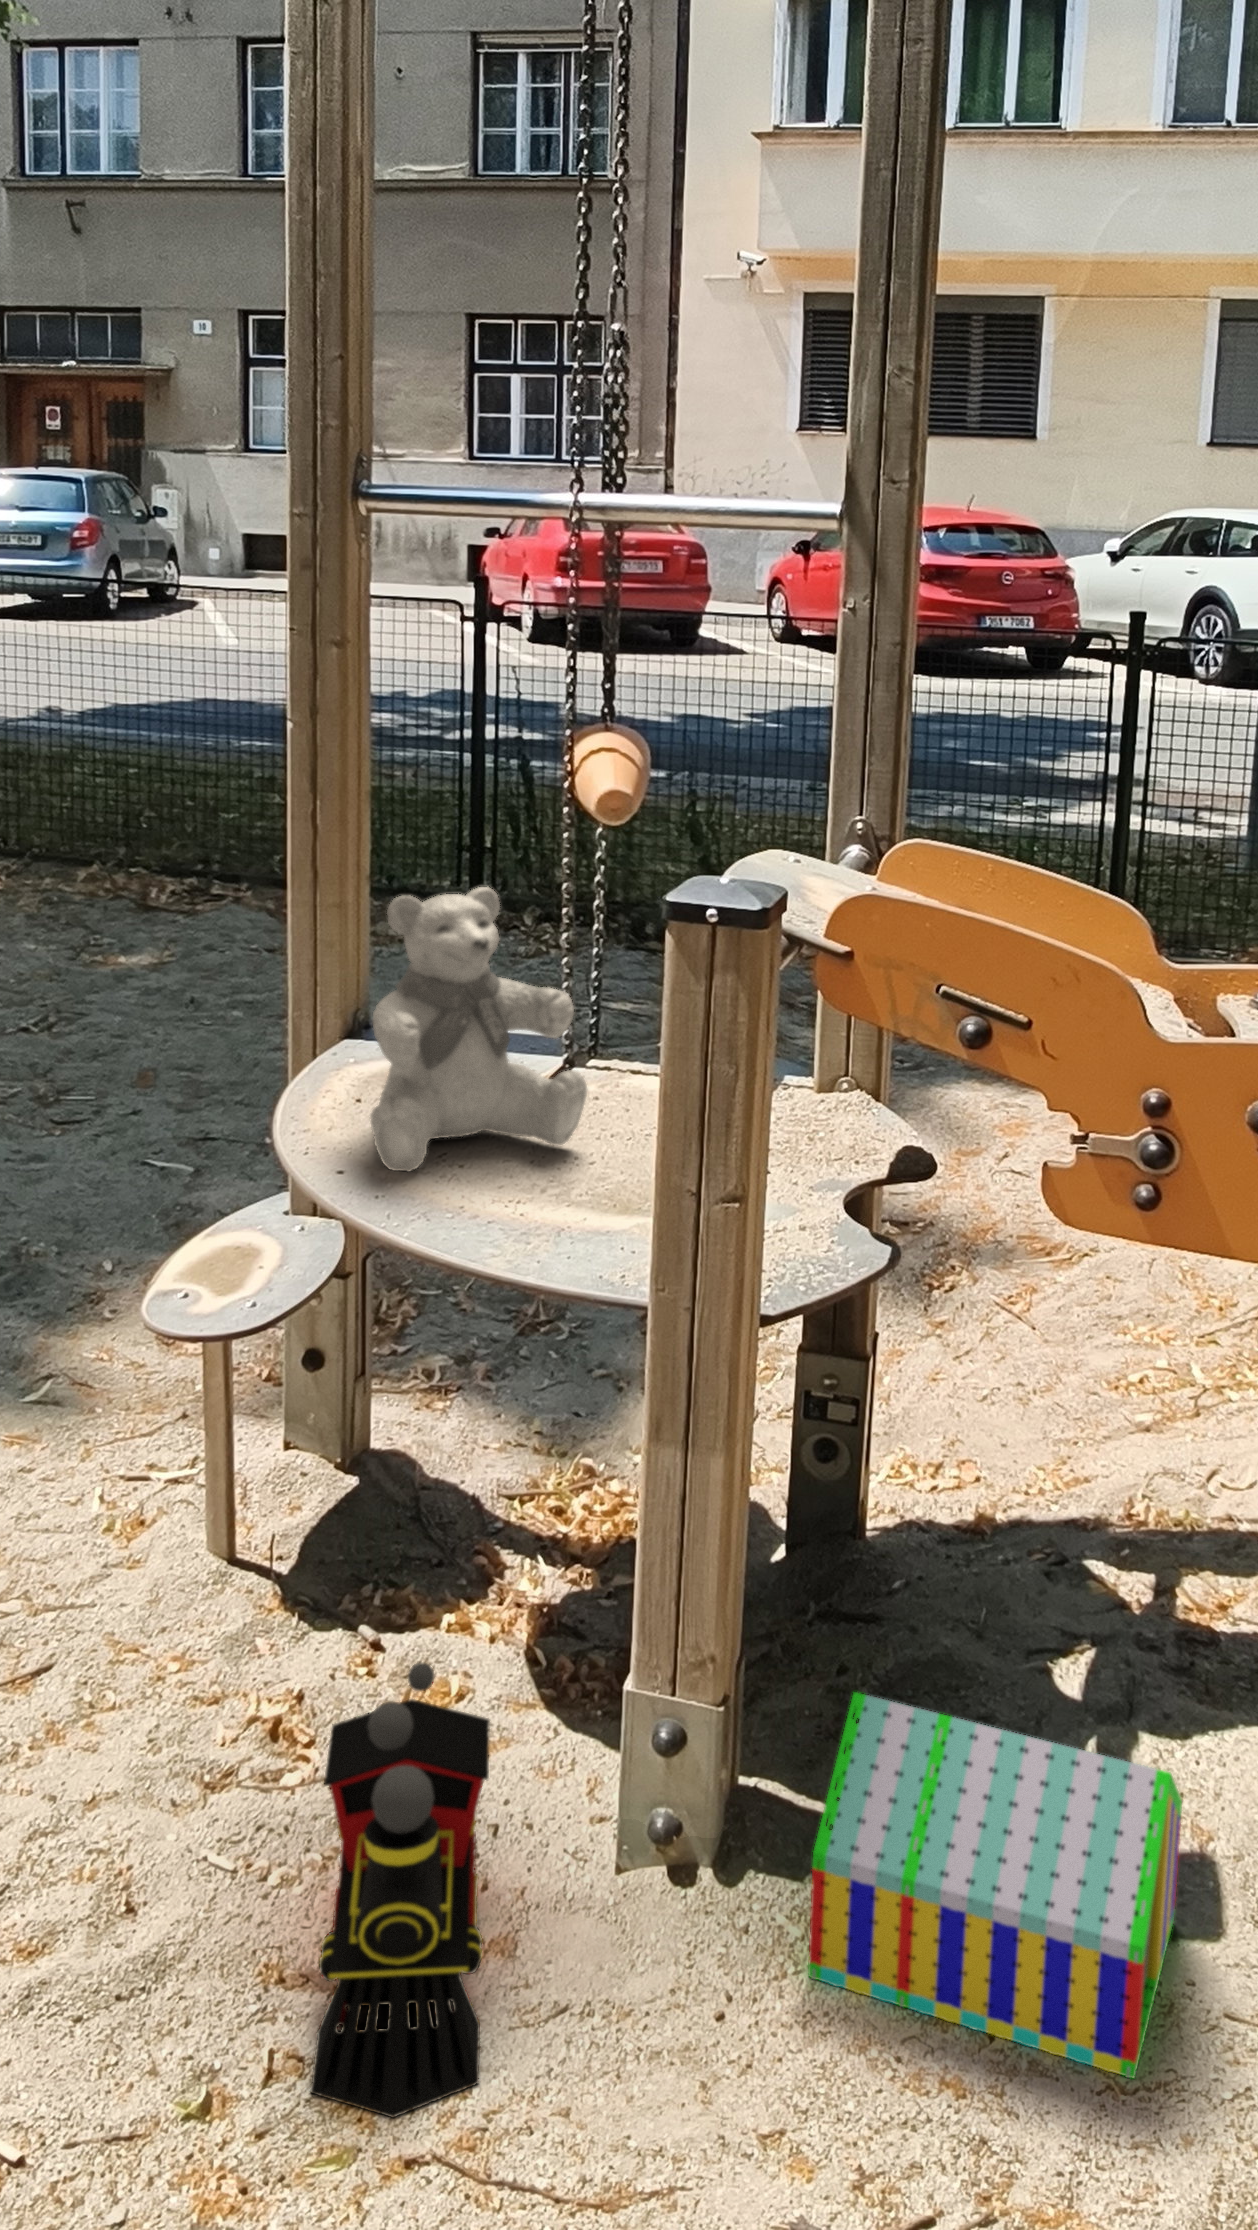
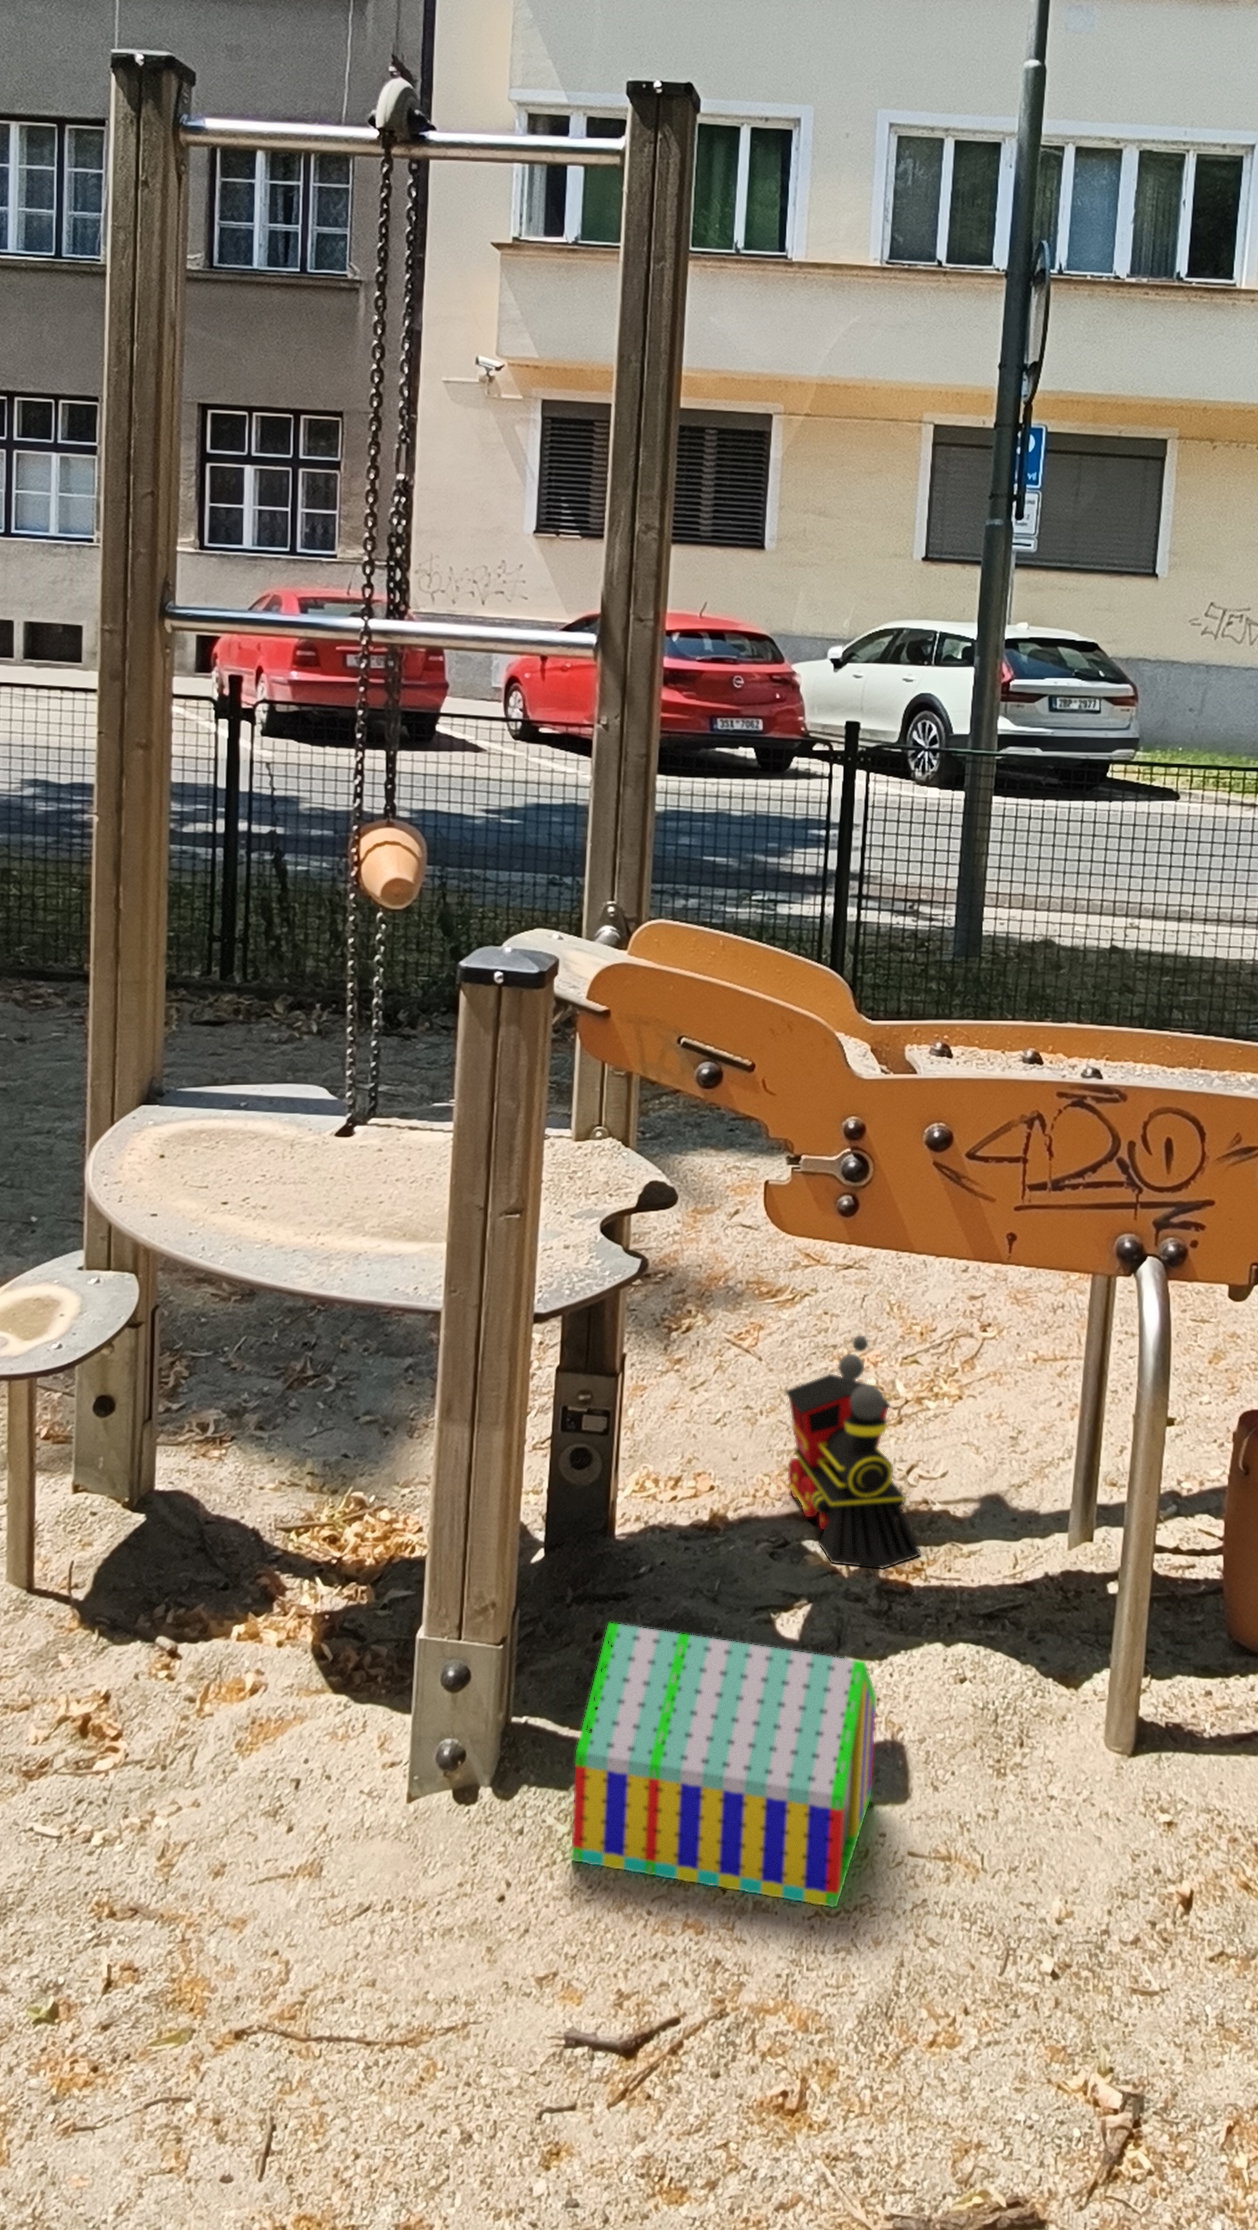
teddy bear: present [370,887,587,1171] -> none [183,962,373,1212]
toy train: present [310,1663,490,2117] -> present [786,1336,920,1568]

